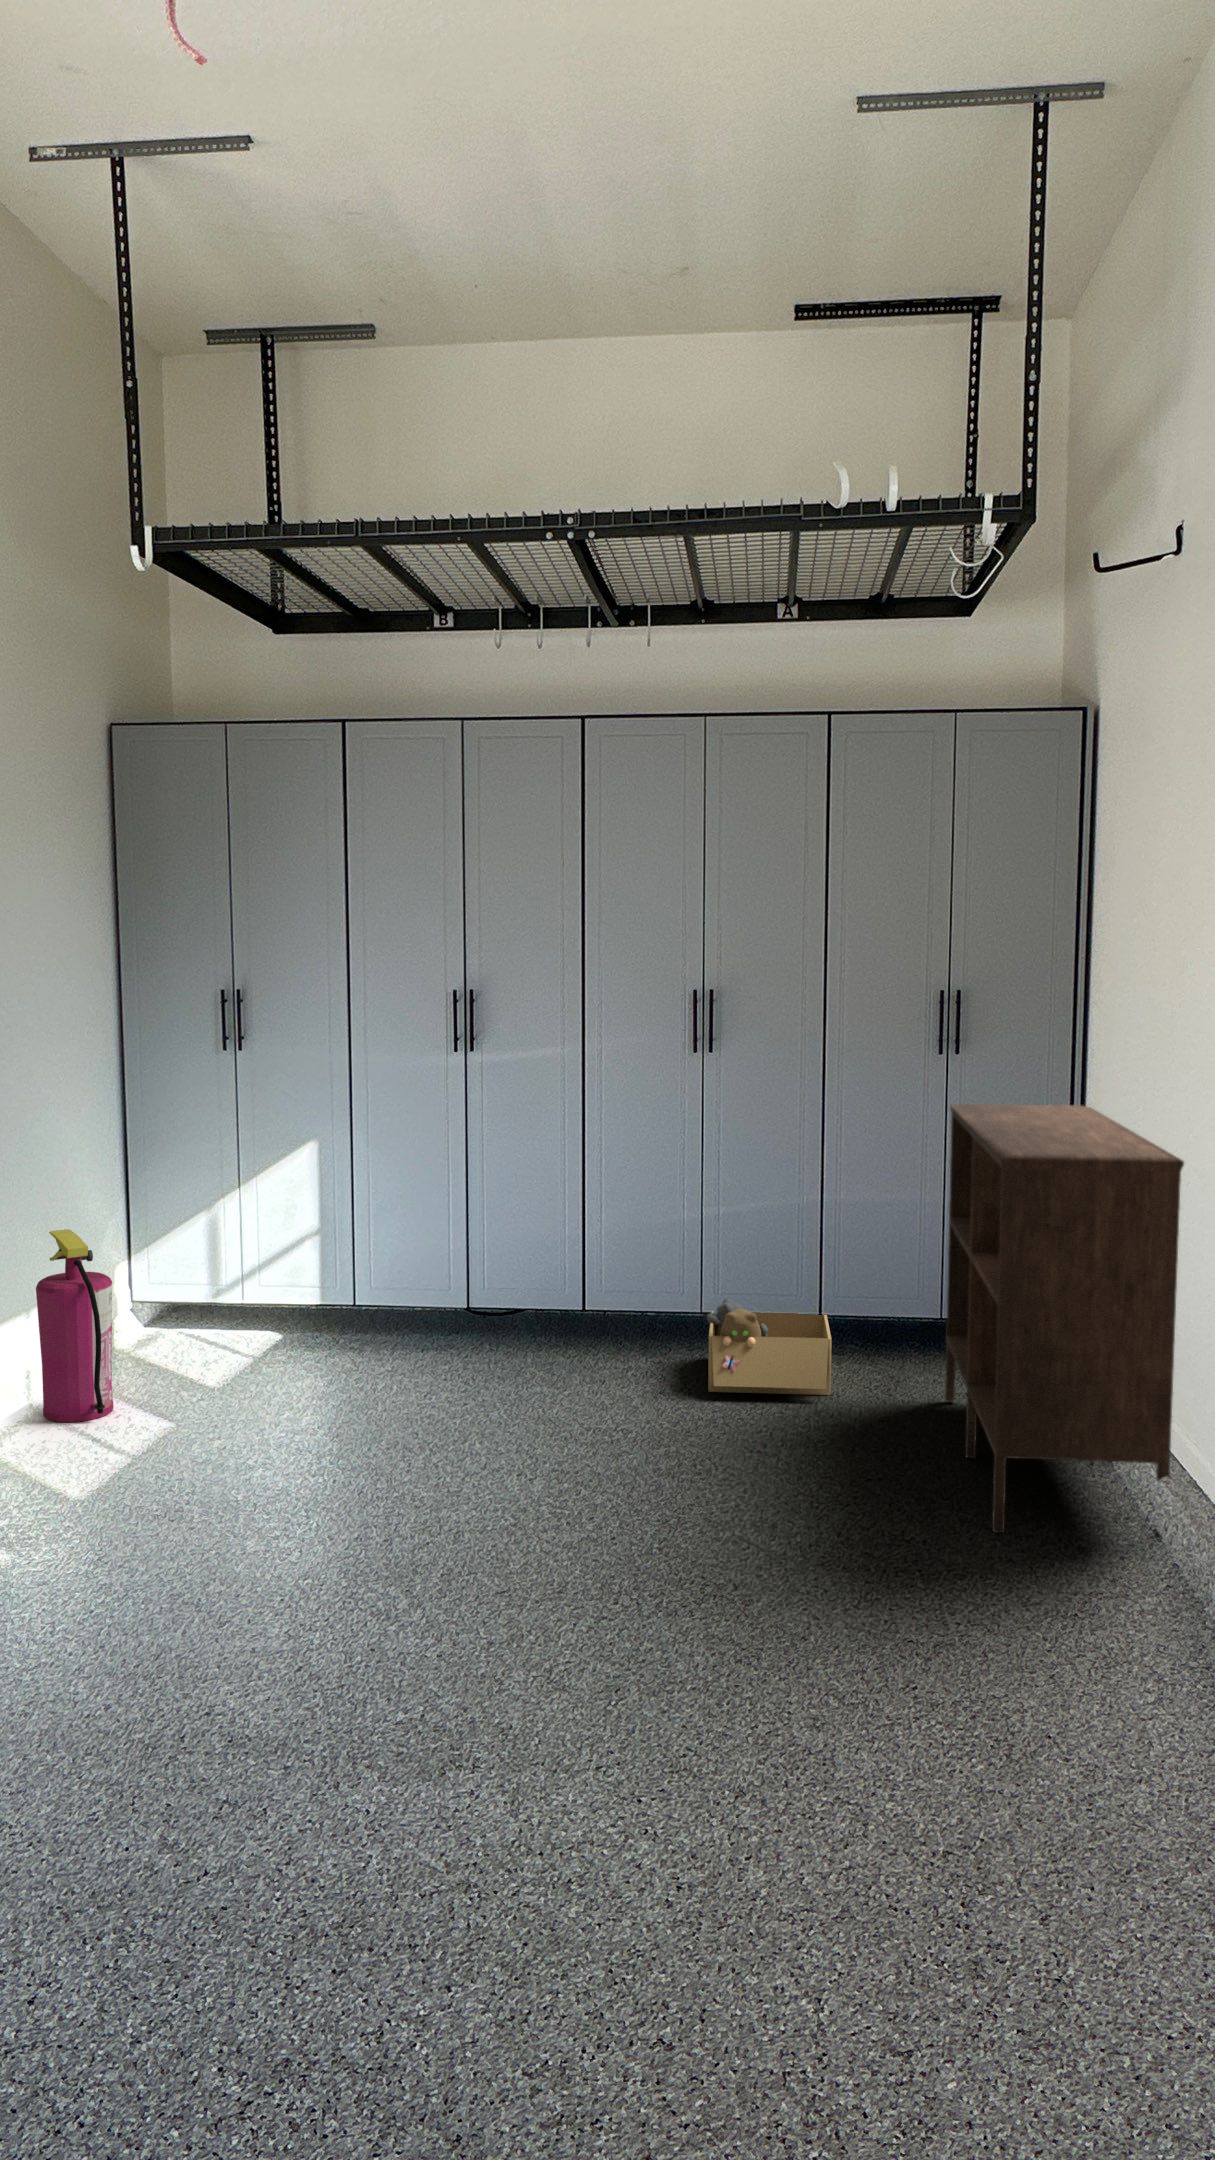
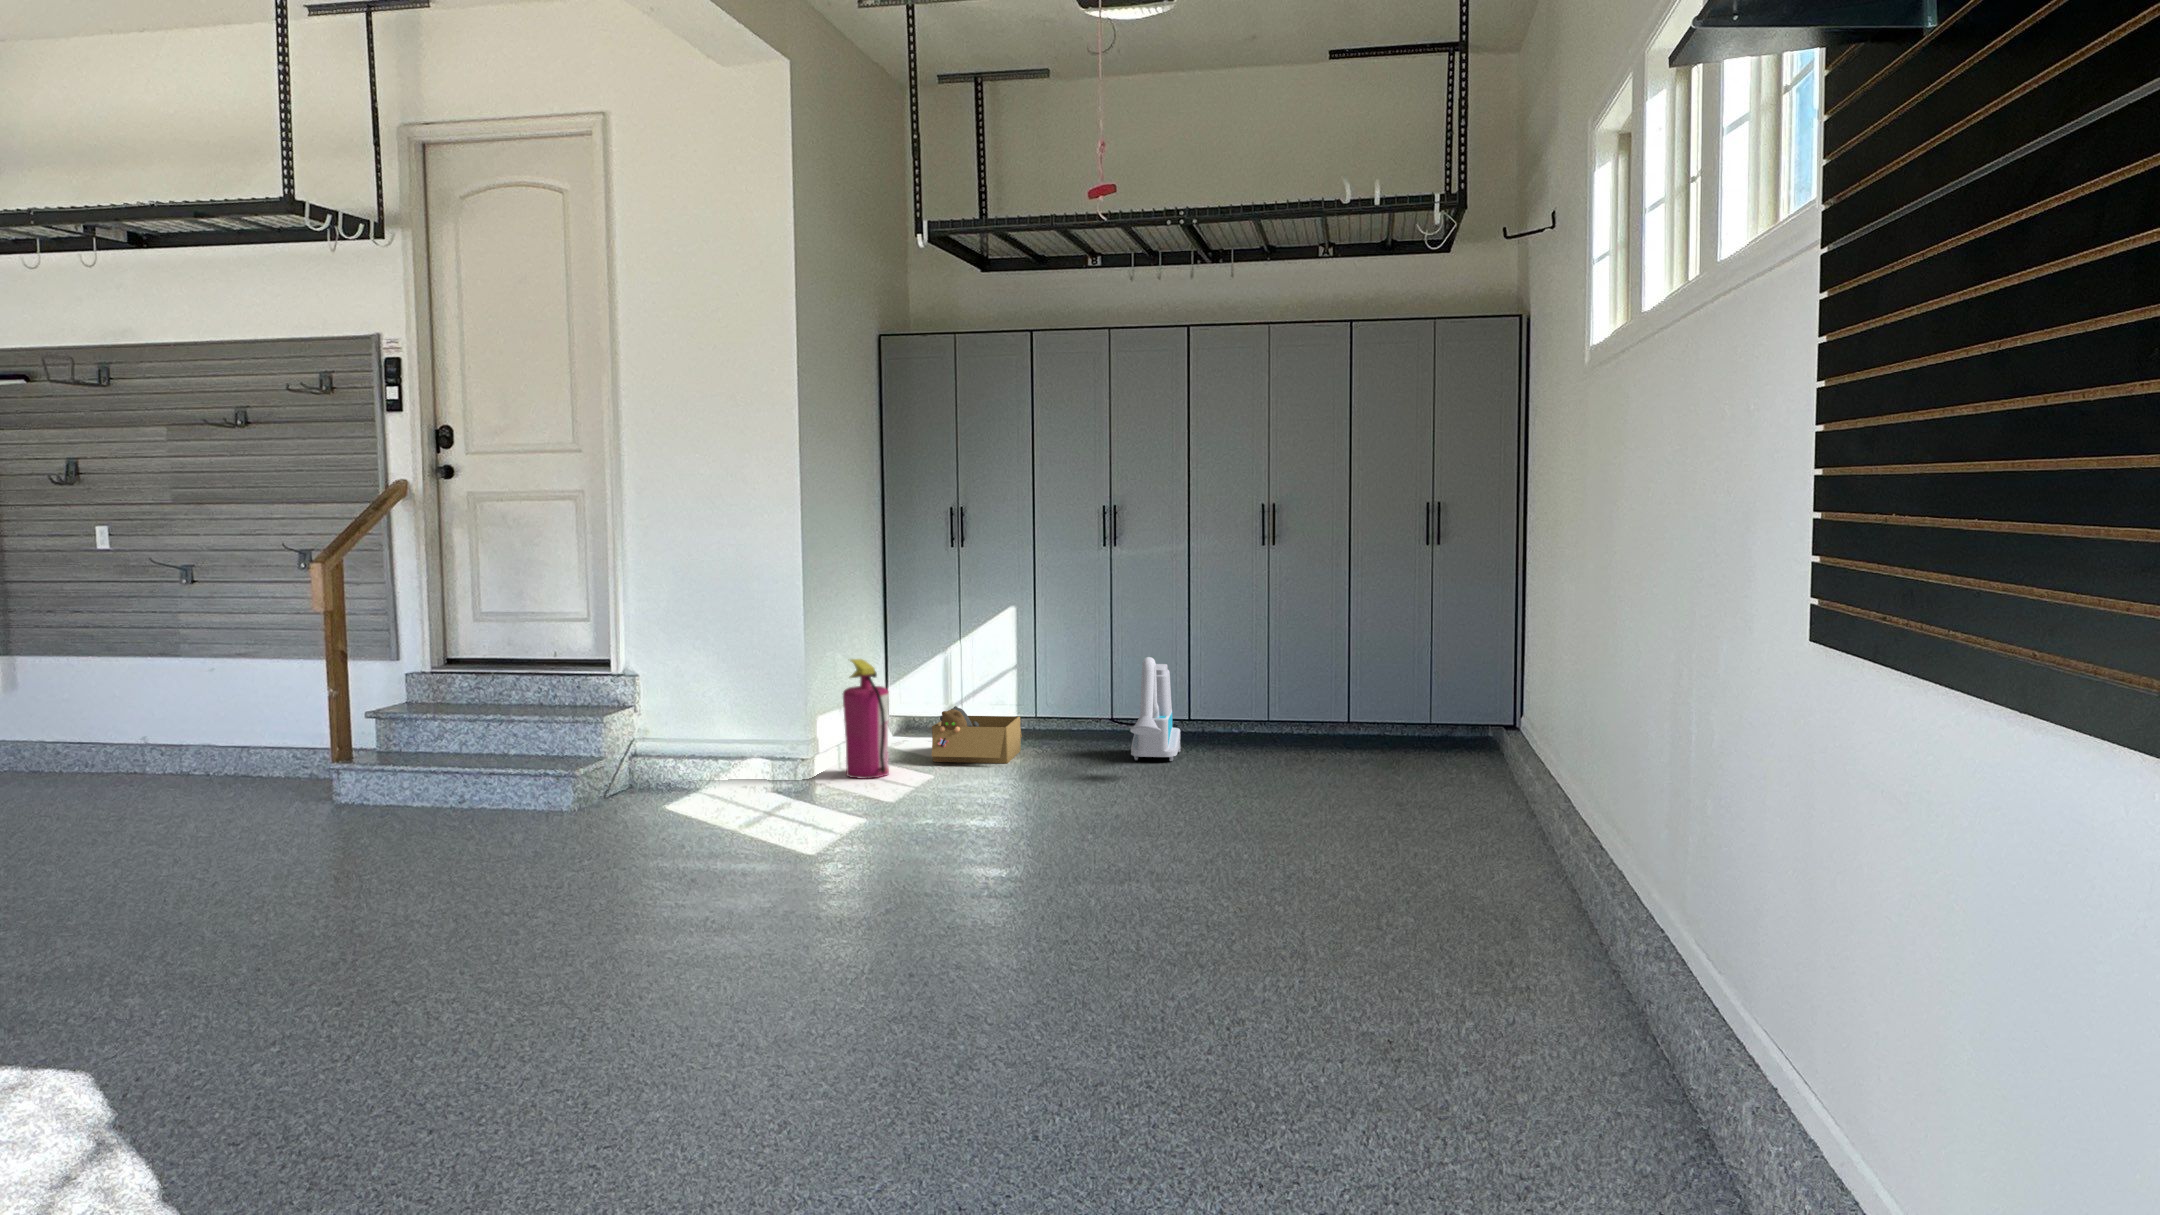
shelving unit: present [945,1104,1184,1539] -> none [1430,575,1560,832]
vacuum cleaner: none [490,1227,570,1379] -> present [1130,657,1180,761]
cardboard box: present [707,1298,832,1395] -> present [932,706,1022,763]

